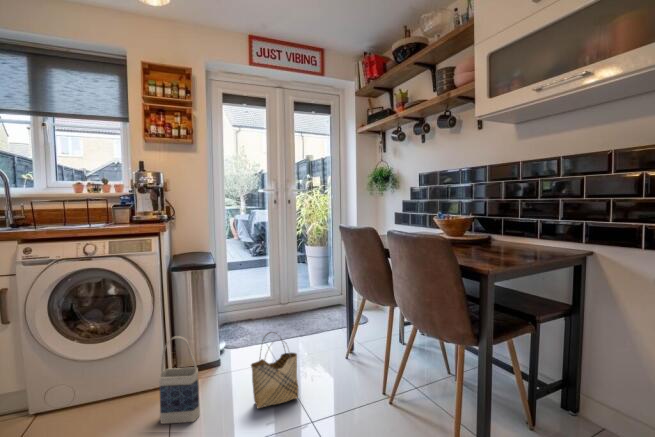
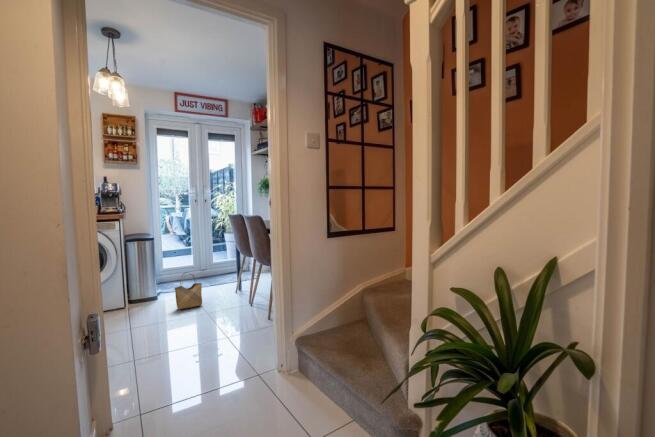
bag: present [159,336,200,424] -> none [123,273,146,318]

